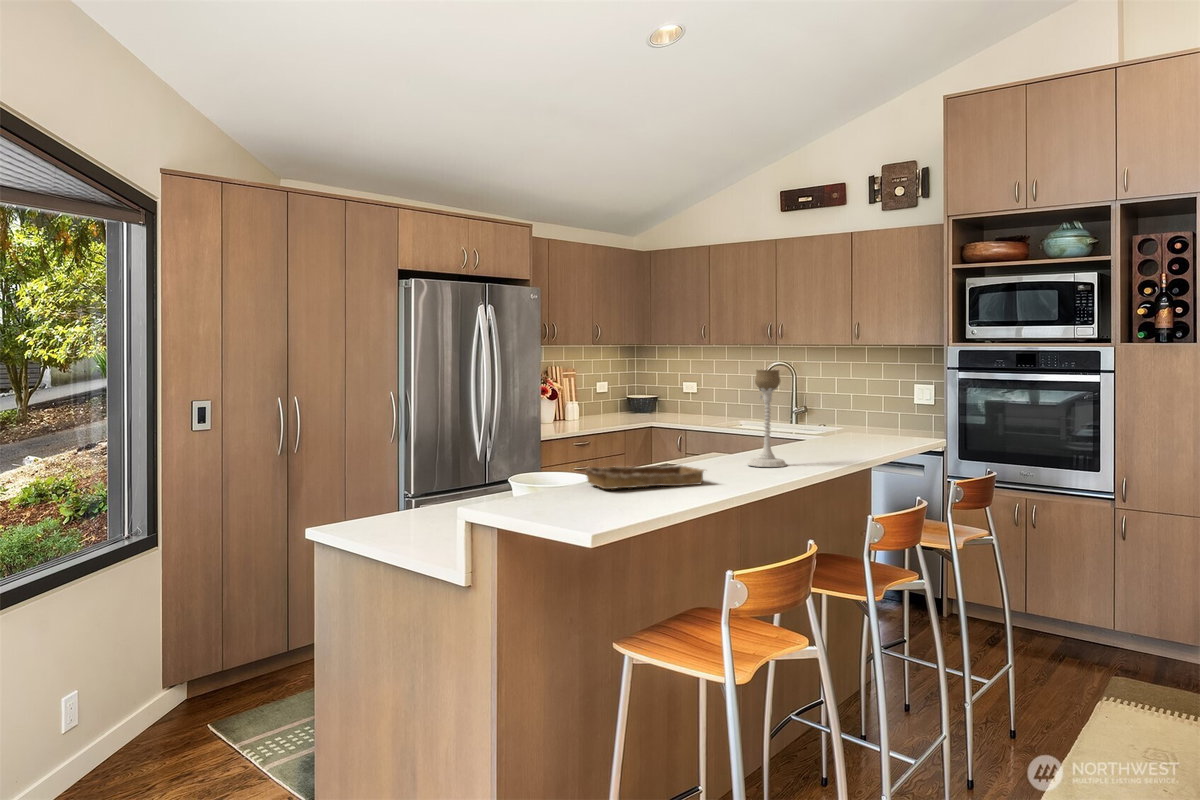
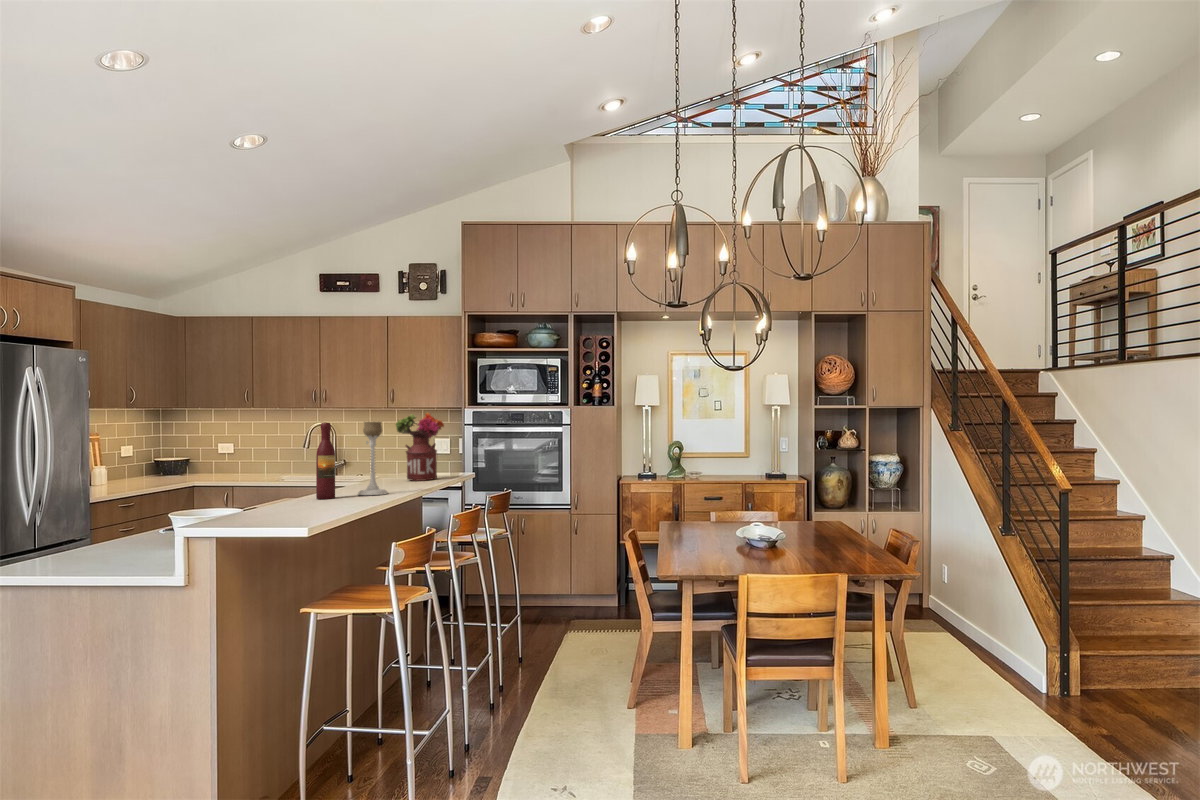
flower arrangement: none [826,354,894,445] -> present [396,413,444,481]
wine bottle: none [695,371,717,468] -> present [316,423,335,499]
tray: present [586,465,704,489] -> none [242,495,347,513]

